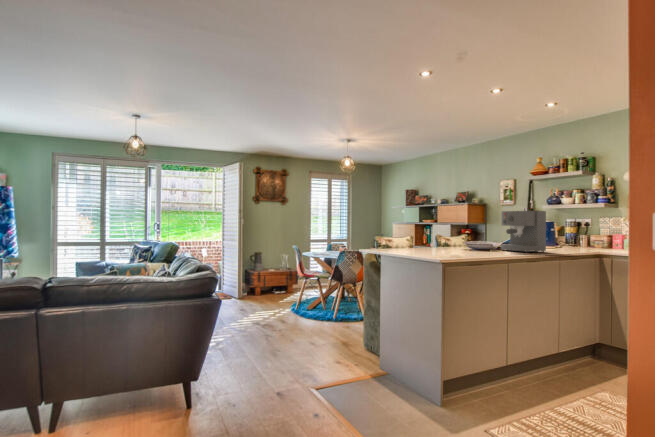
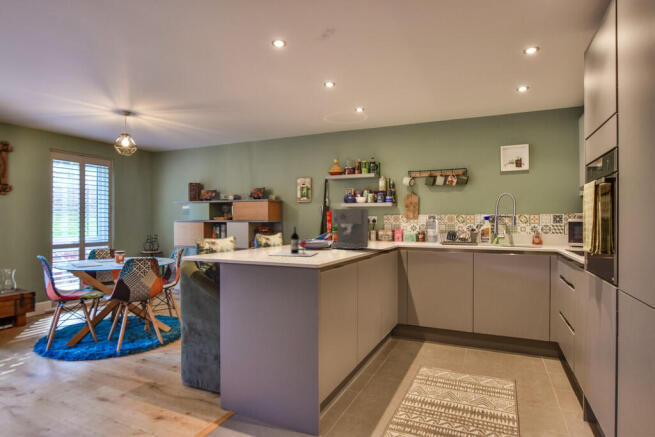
wine bottle: none [421,228,475,255] -> present [272,227,315,256]

